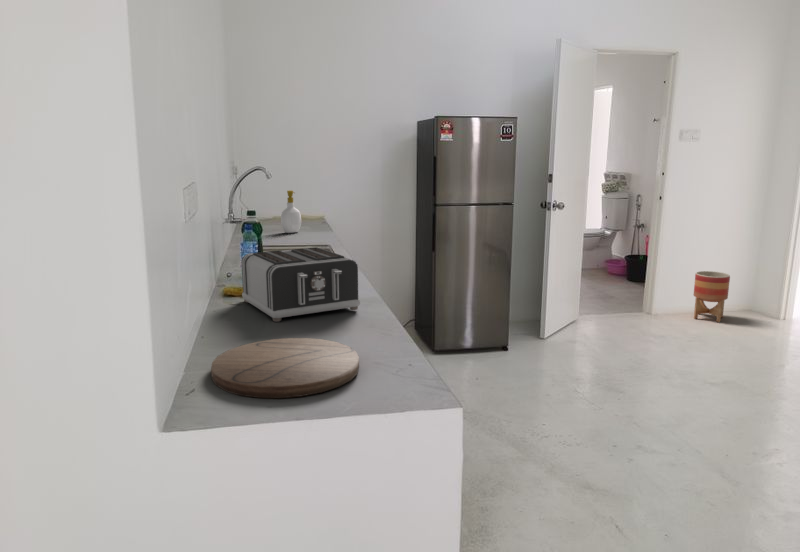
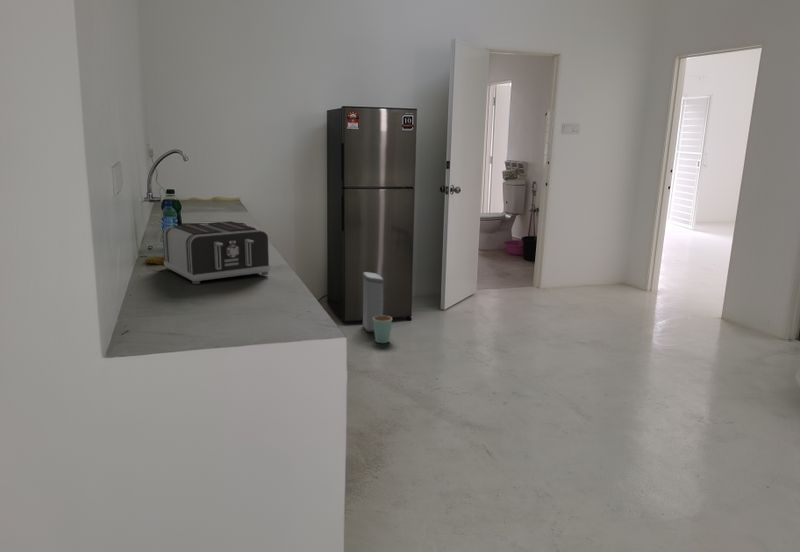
soap bottle: present [281,190,301,233] -> none [198,172,218,212]
planter: present [694,271,730,322] -> none [576,250,606,294]
trash can: none [454,297,488,377] -> present [363,272,392,343]
cutting board: present [211,338,359,398] -> none [140,295,267,338]

